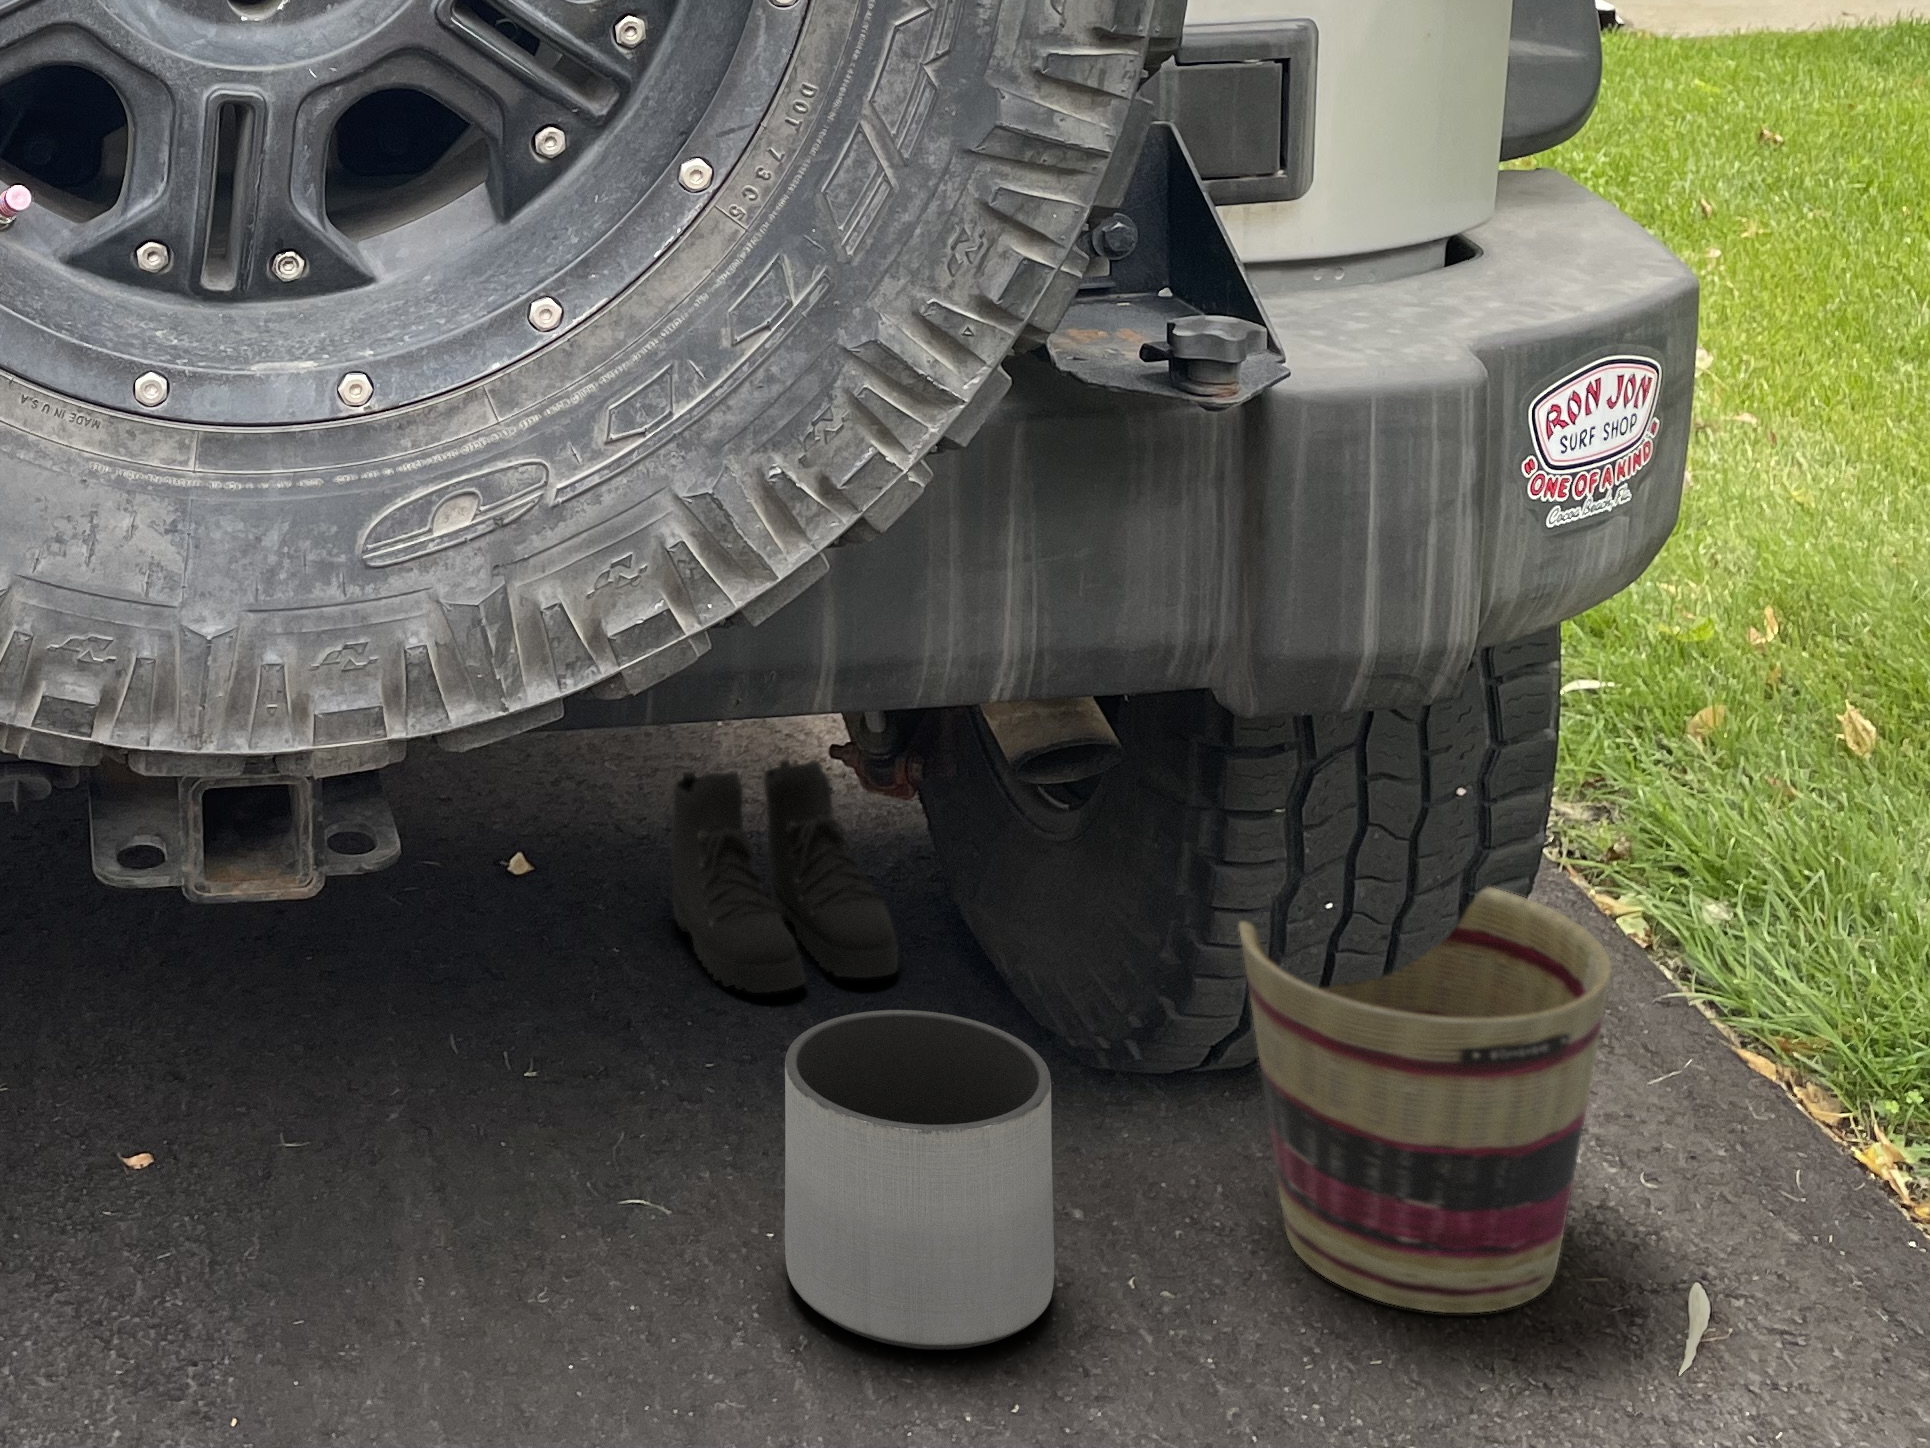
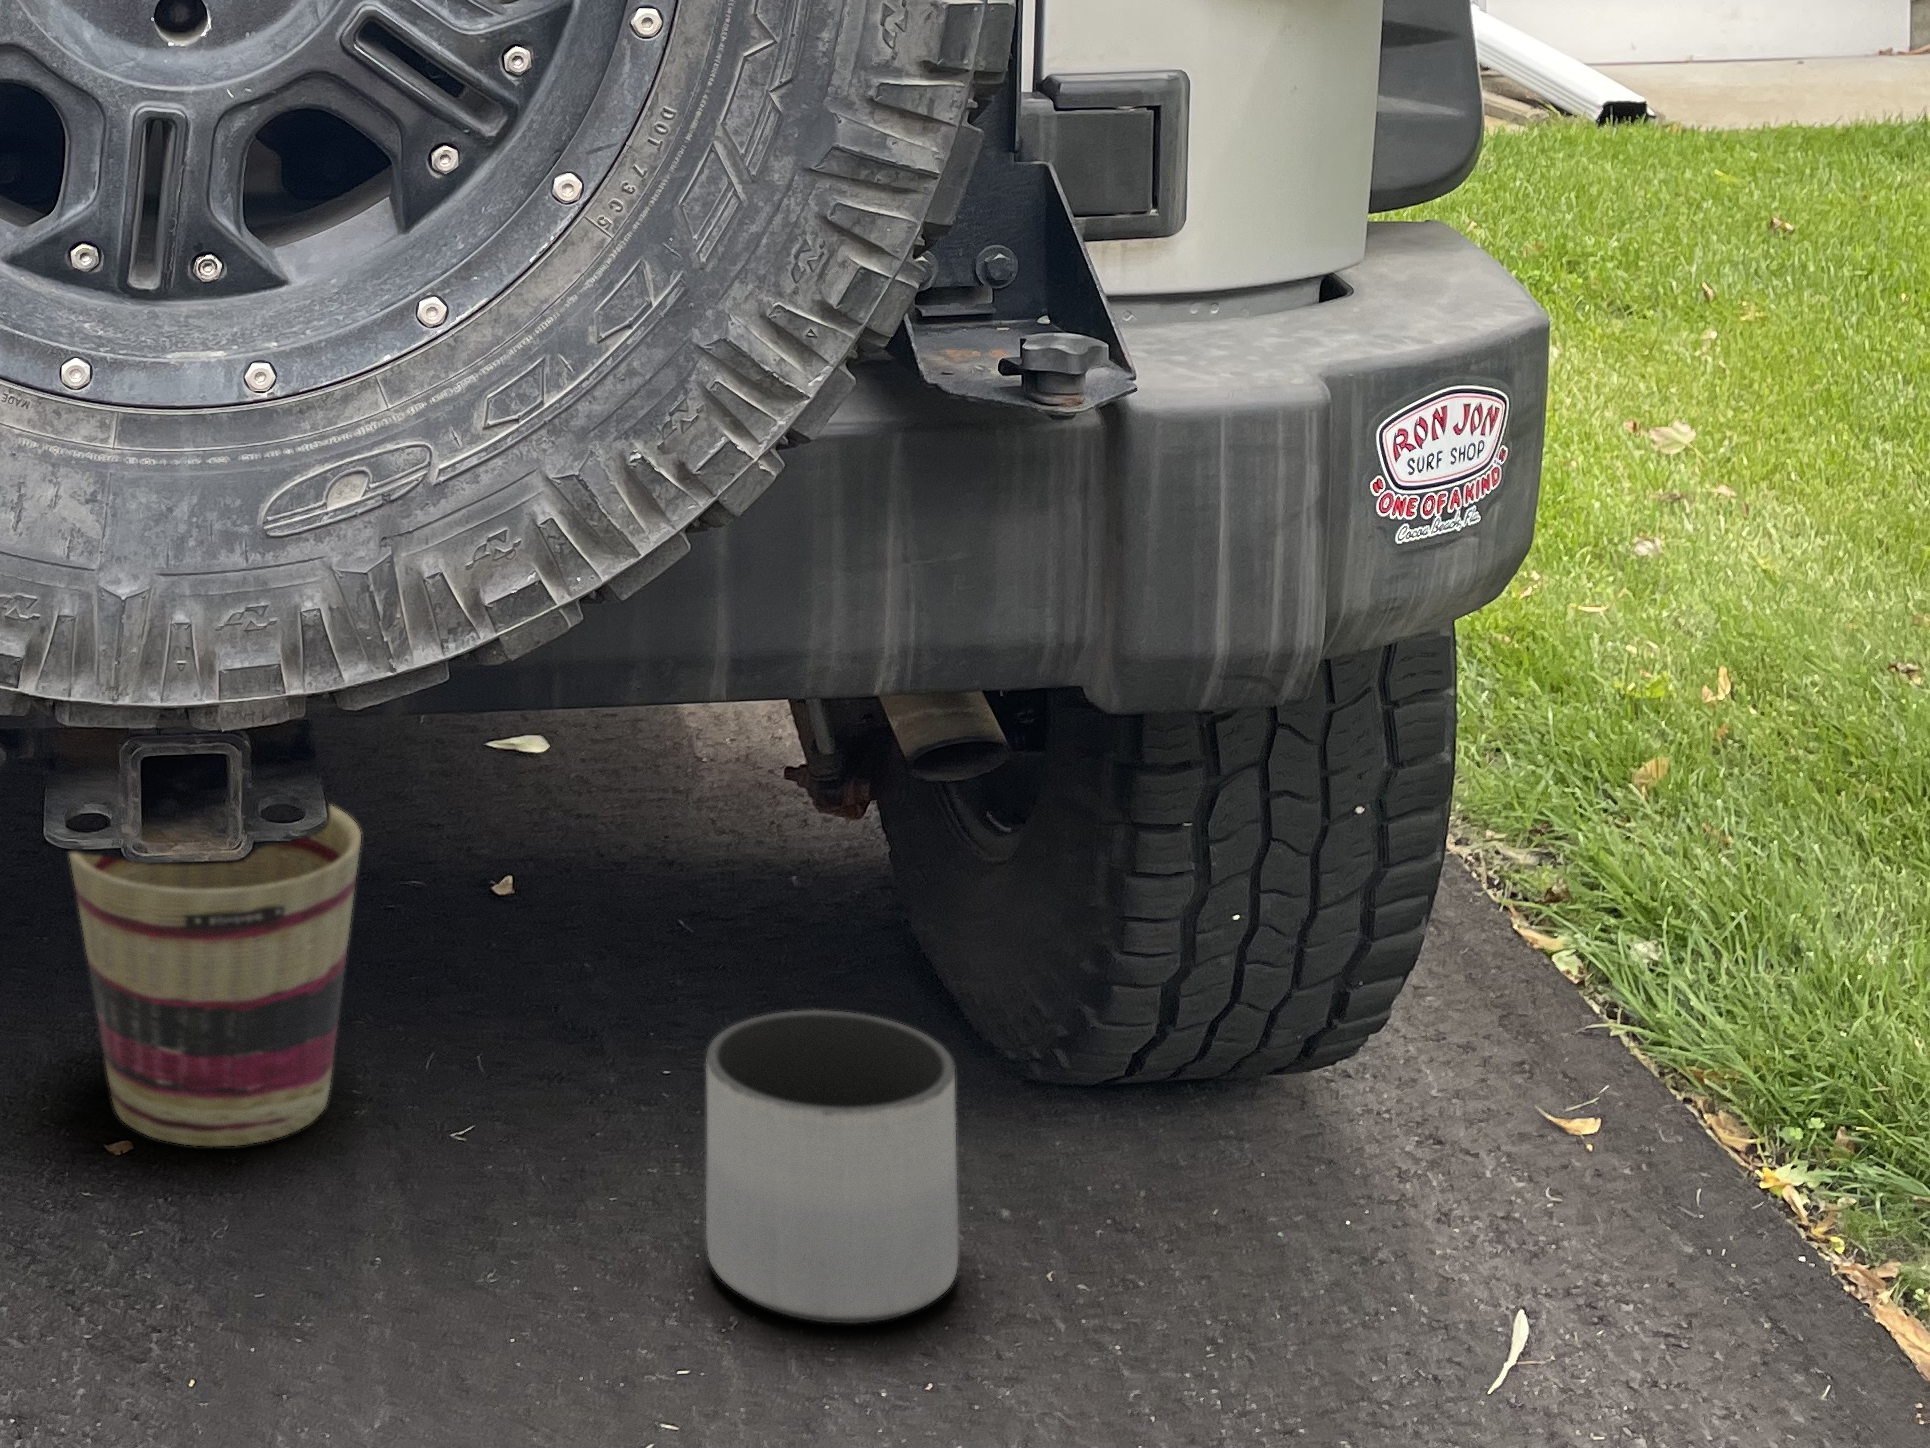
boots: present [671,760,898,993] -> none [644,795,855,1013]
basket: present [1239,887,1612,1313] -> present [70,806,361,1146]

